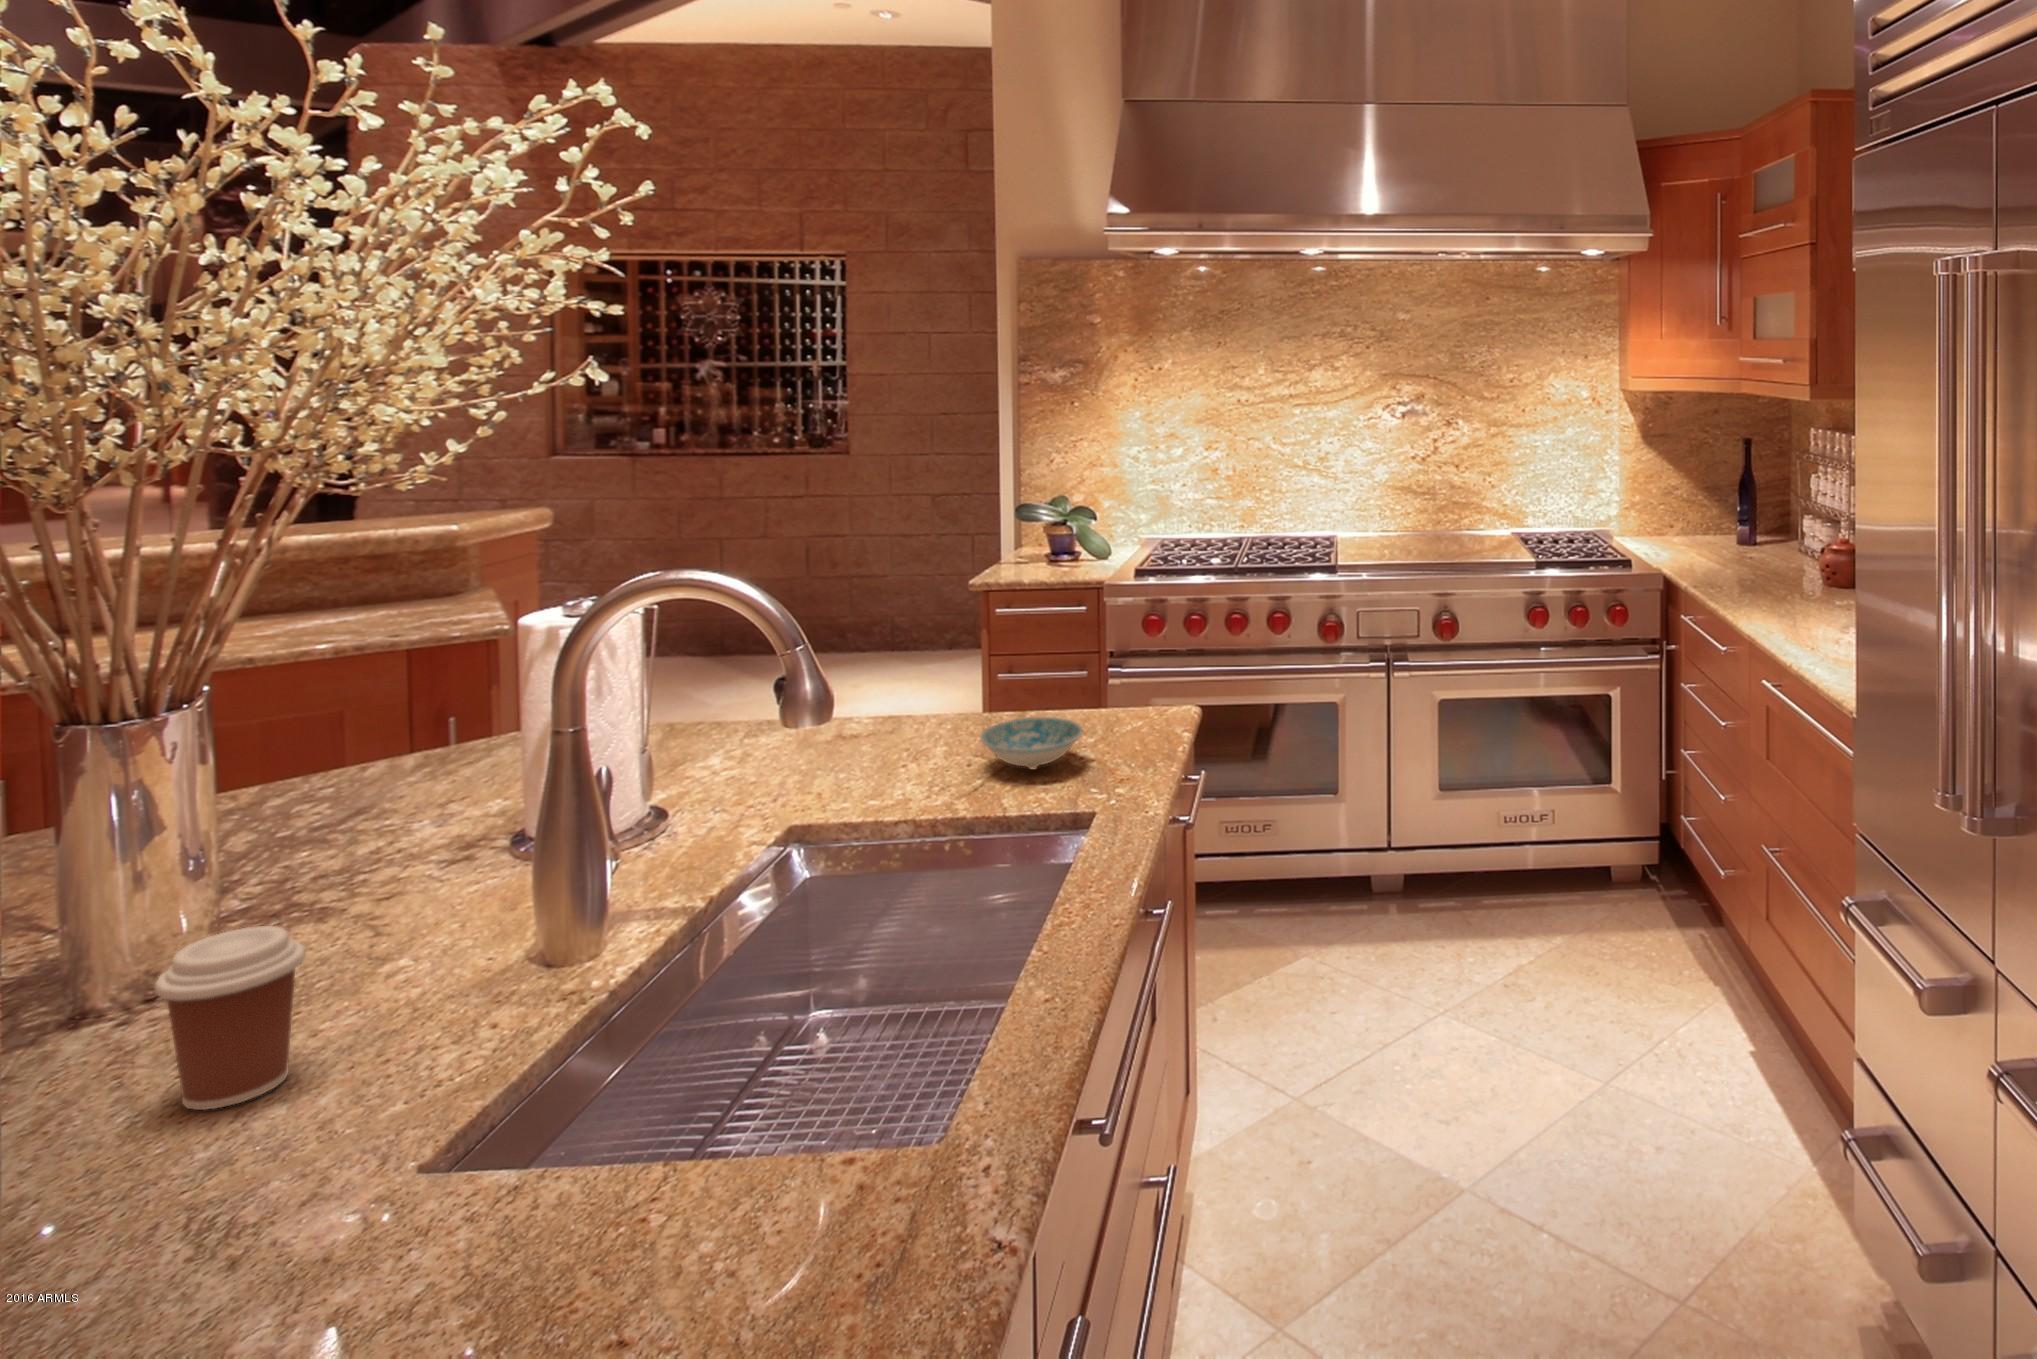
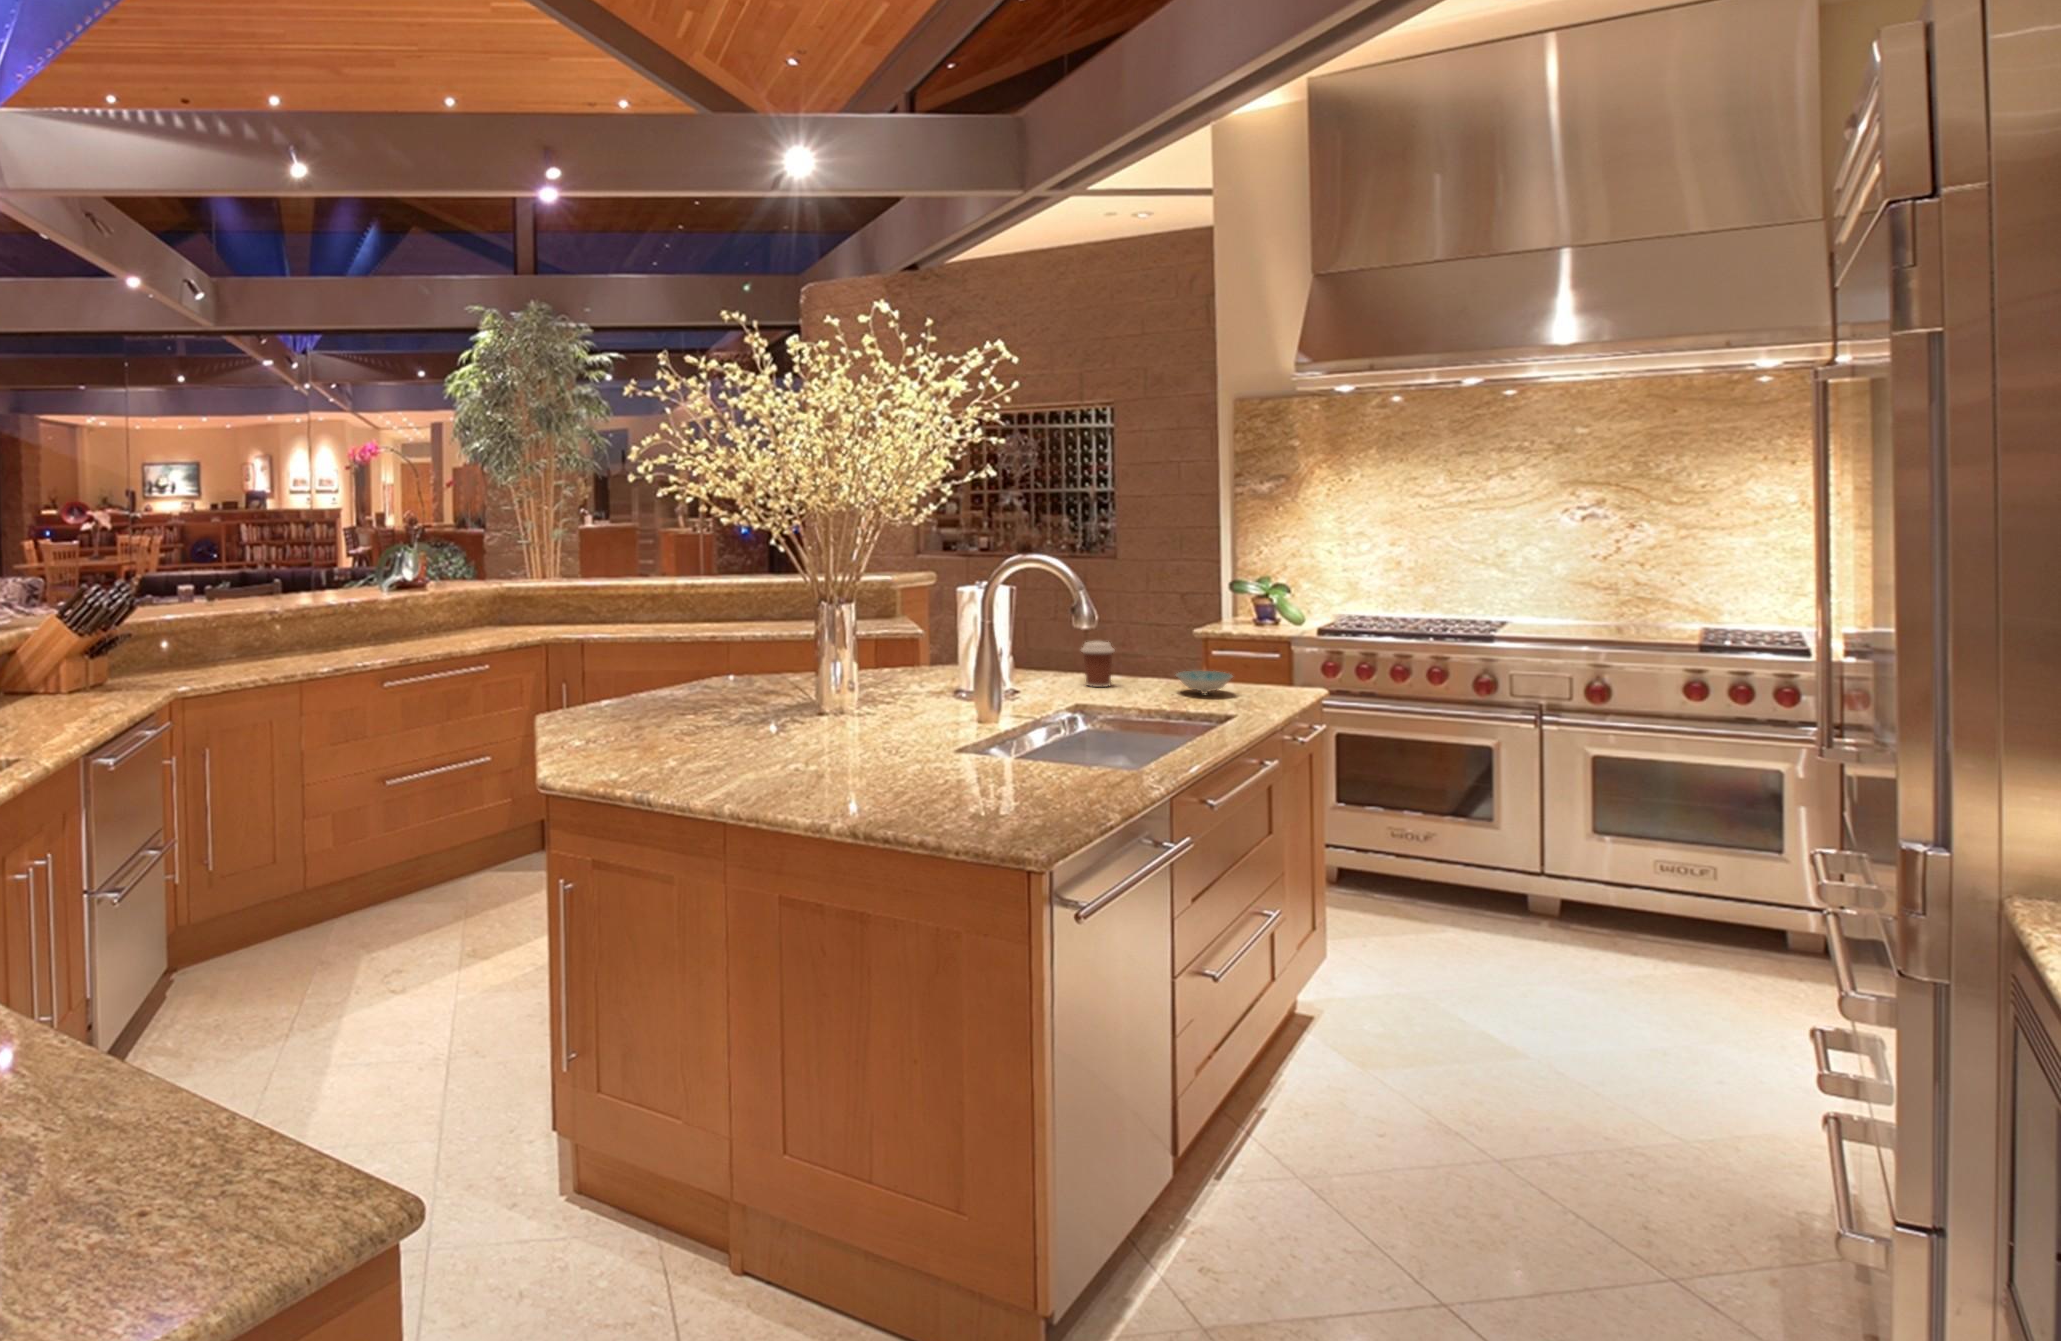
coffee cup: present [155,926,306,1110] -> present [1081,641,1114,687]

